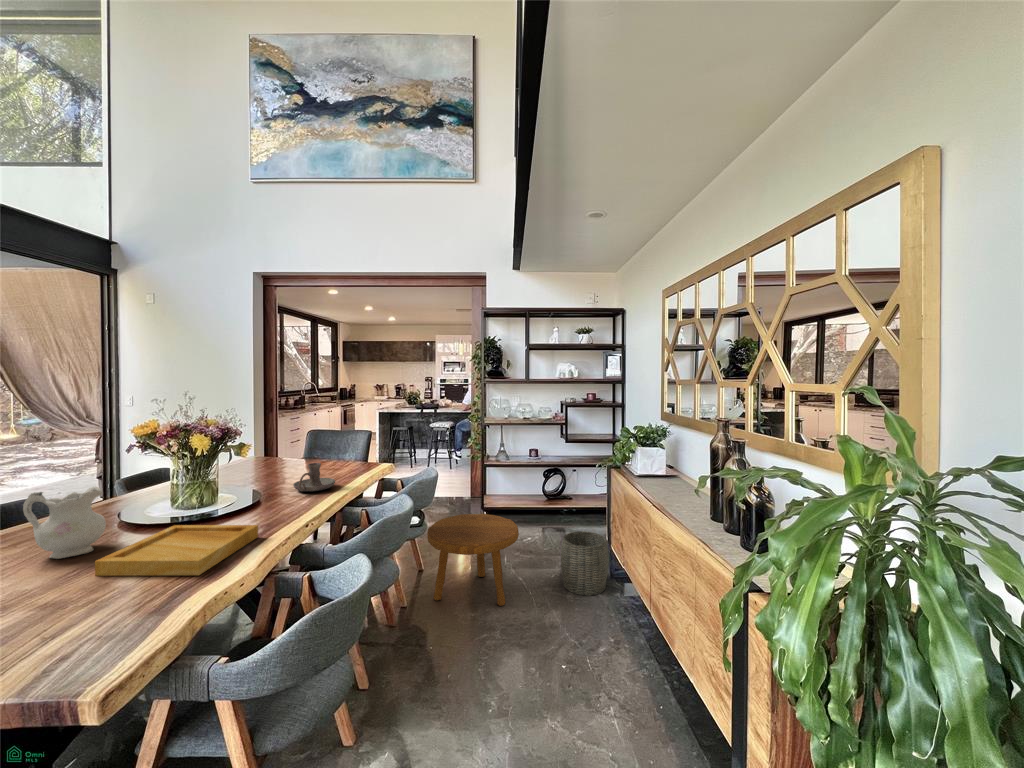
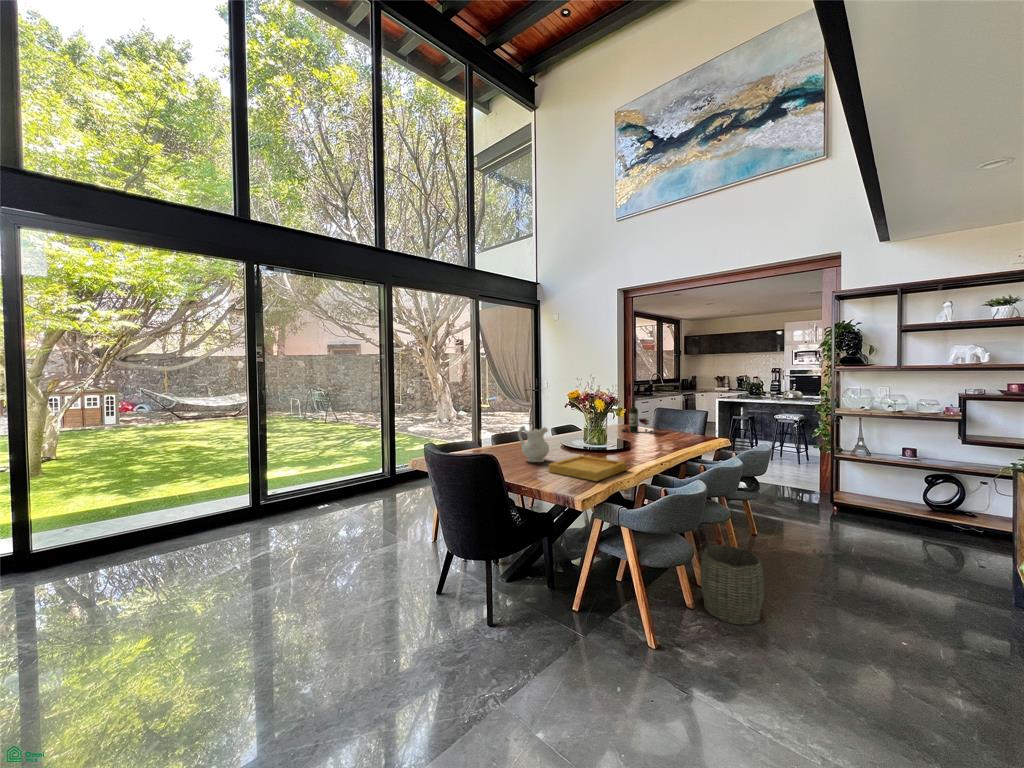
wine bottle: none [258,418,304,467] -> present [622,398,653,434]
candle holder: present [293,463,335,491] -> none [647,431,678,451]
footstool: present [427,514,519,606] -> none [759,496,868,589]
woven basket: present [561,531,609,595] -> present [701,545,764,625]

